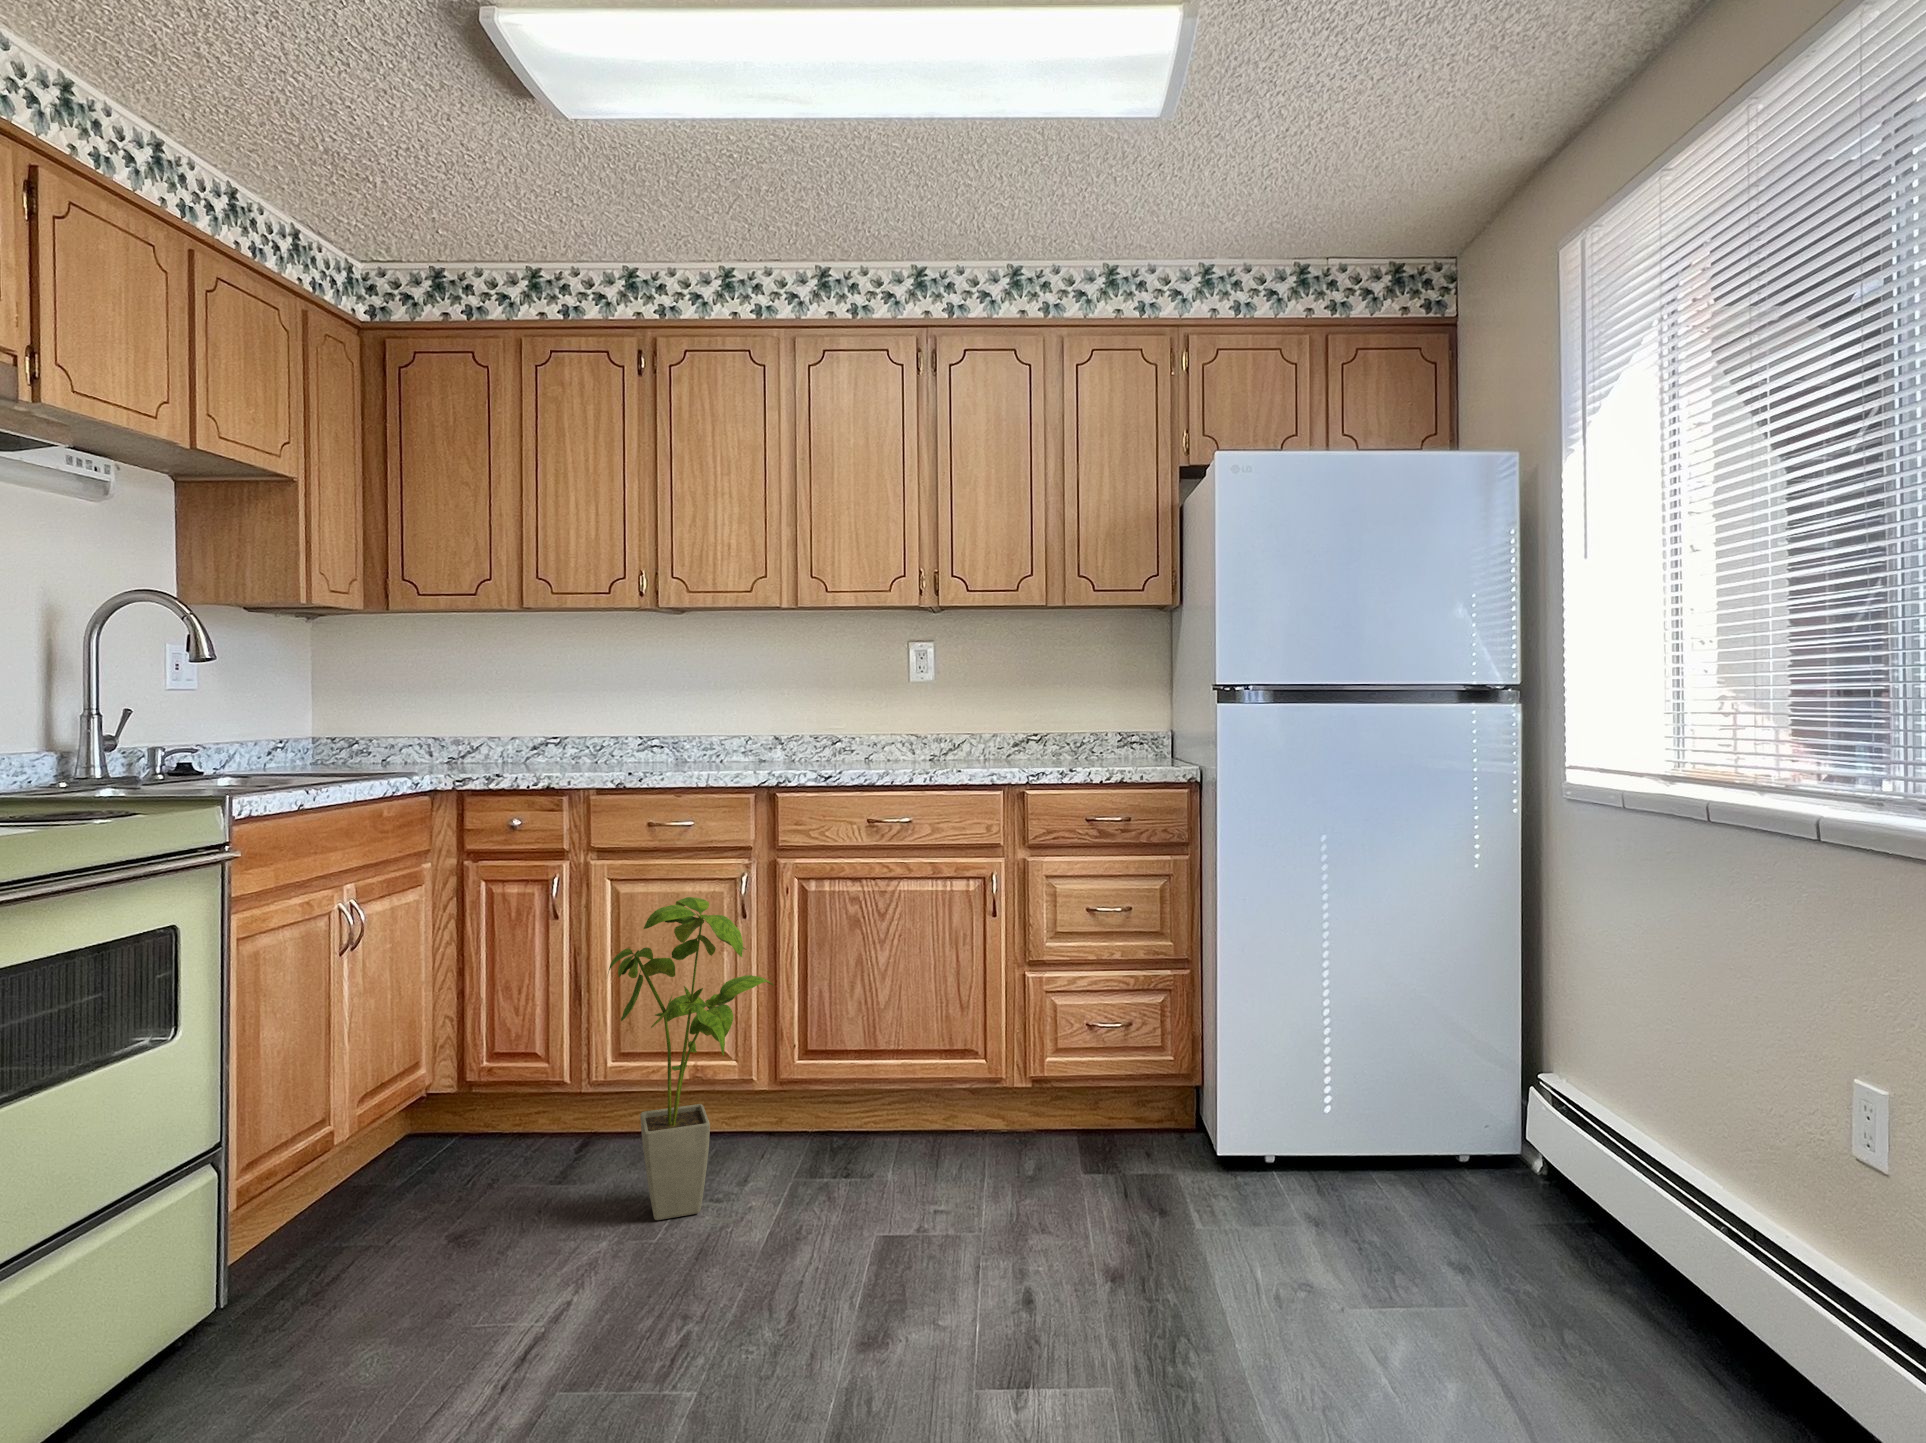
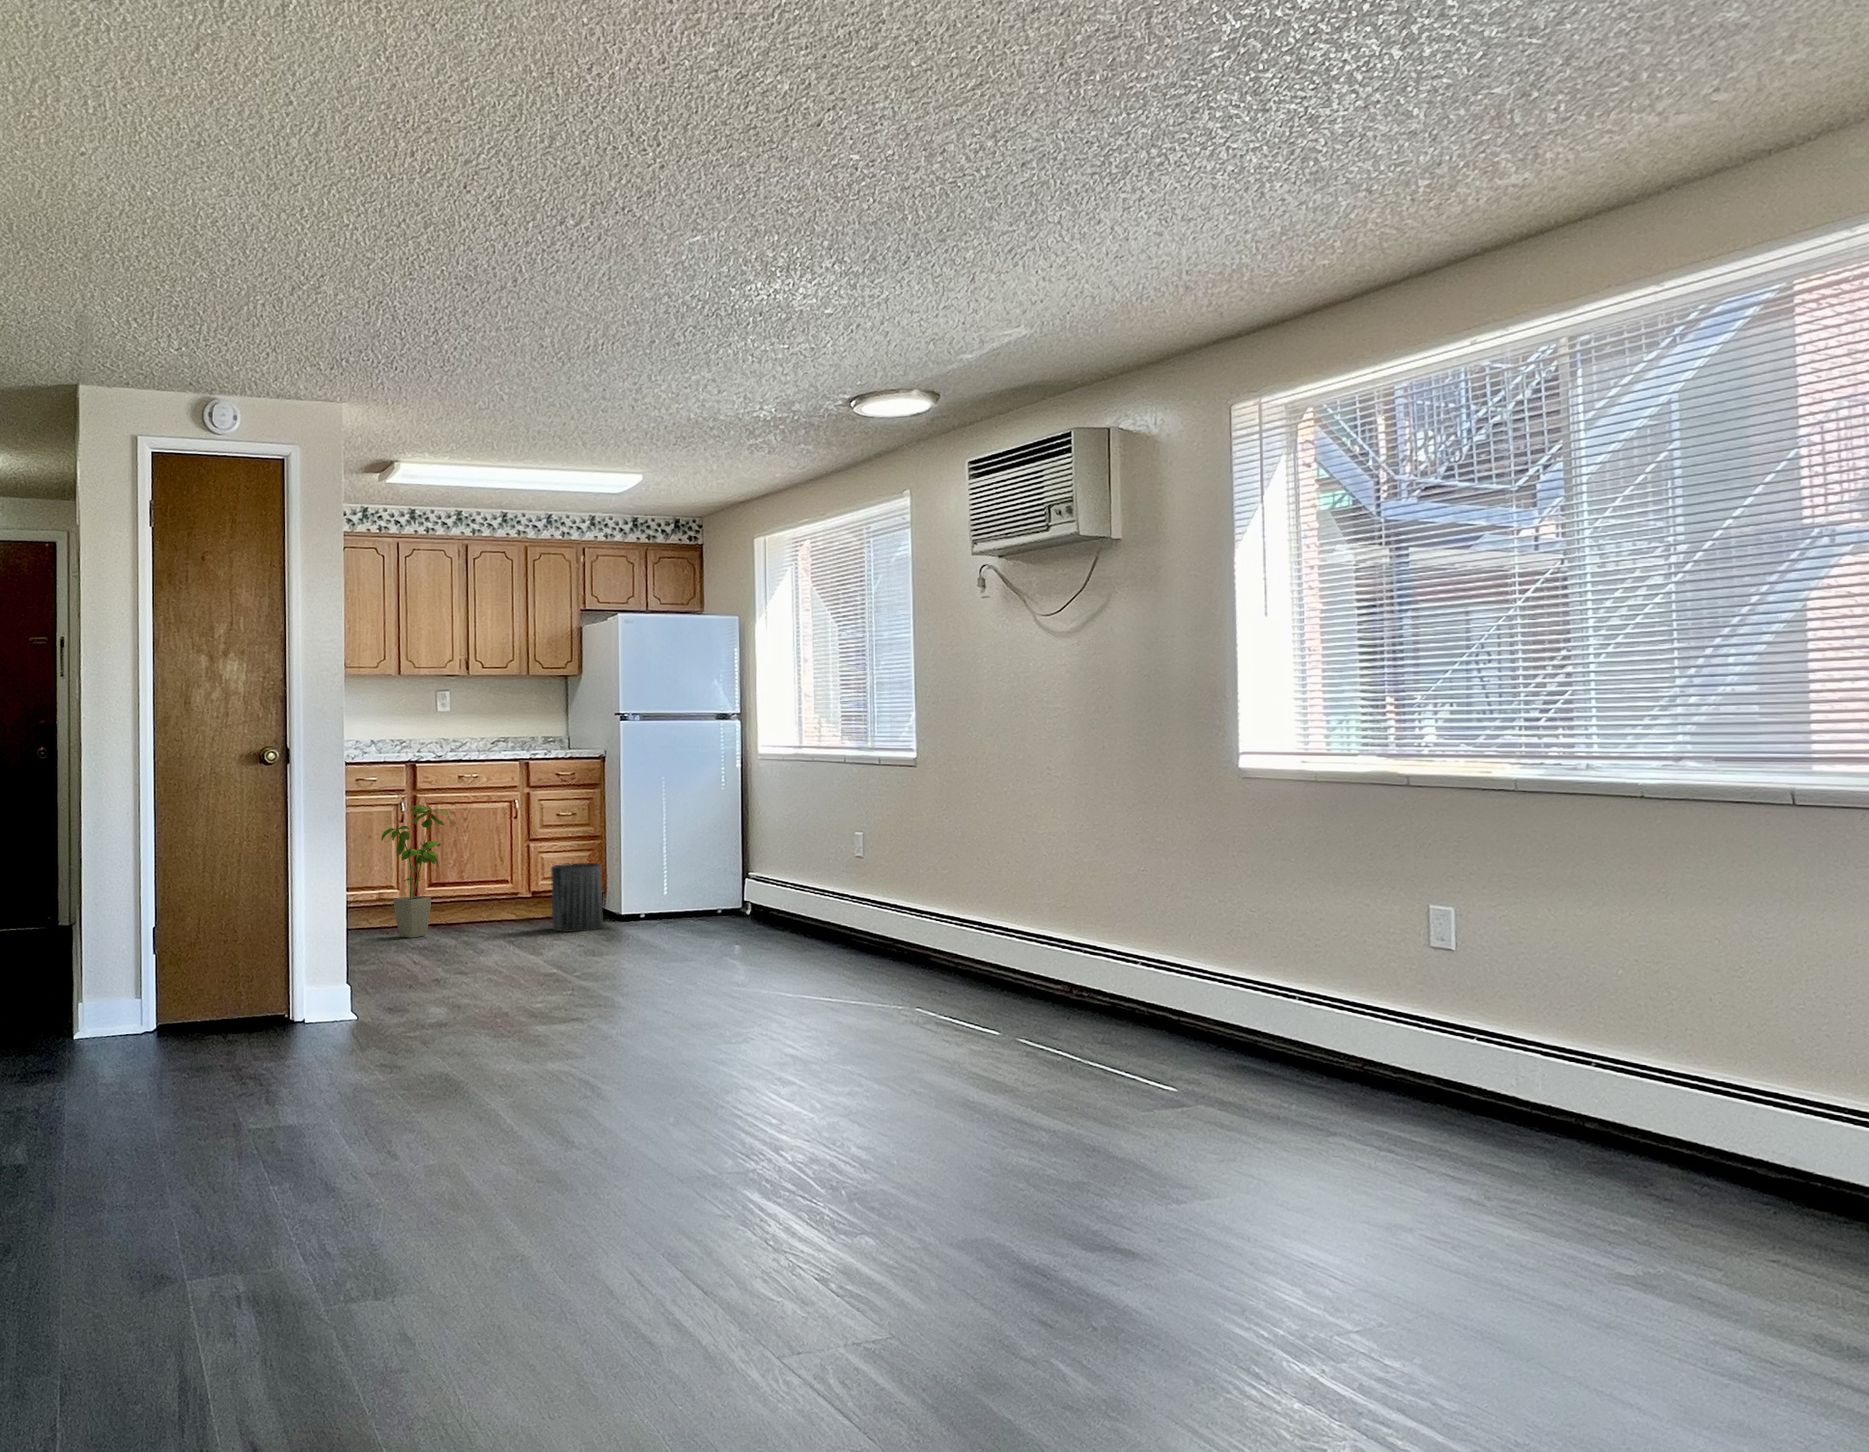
trash can: none [958,1083,1097,1320] -> present [551,863,603,932]

